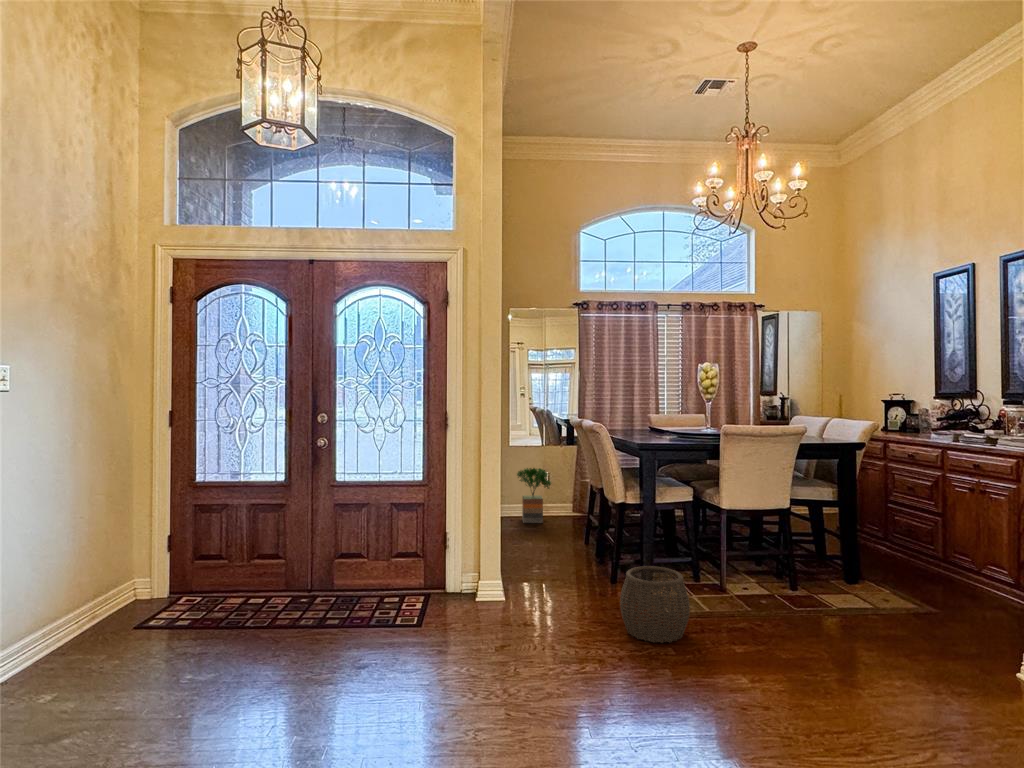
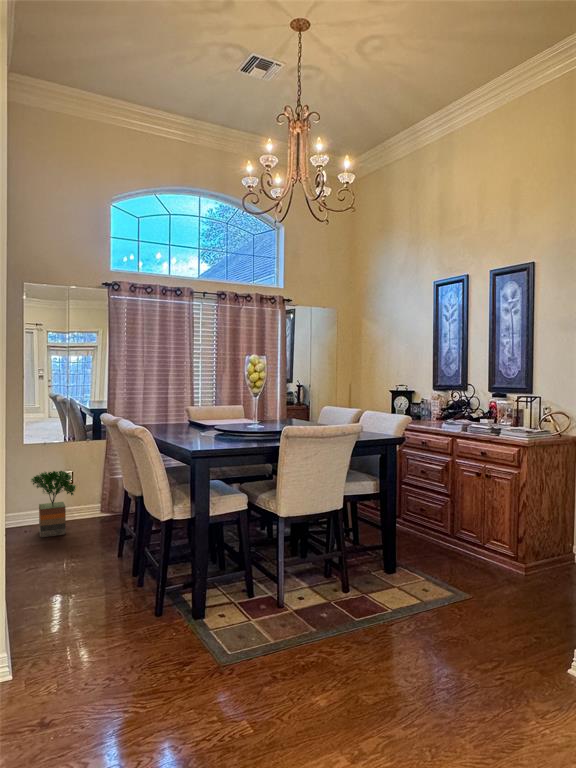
woven basket: present [620,566,690,643] -> none [180,606,264,711]

